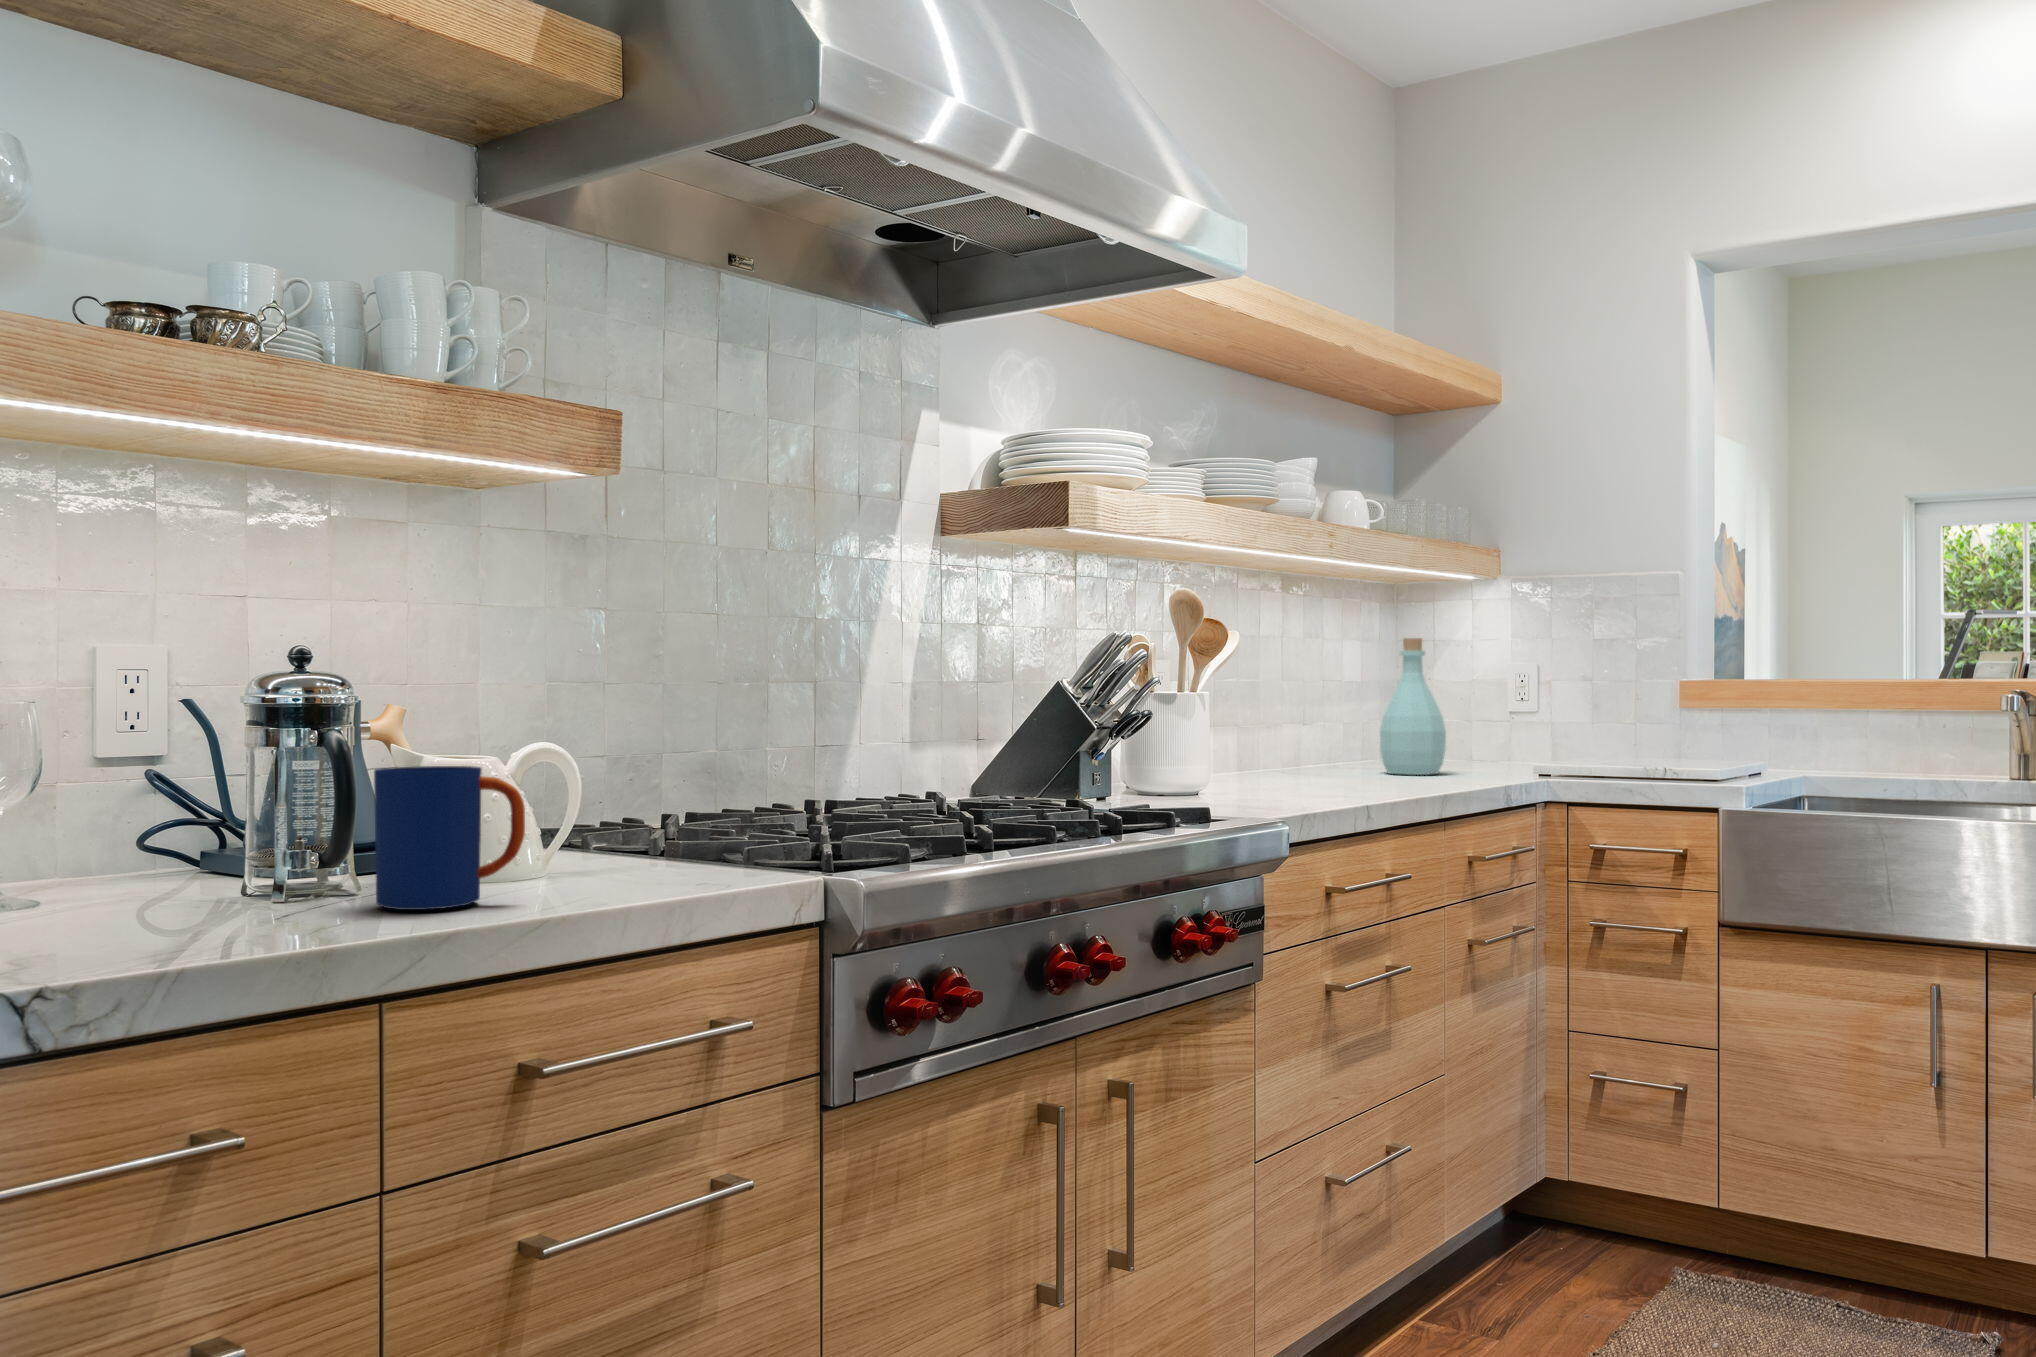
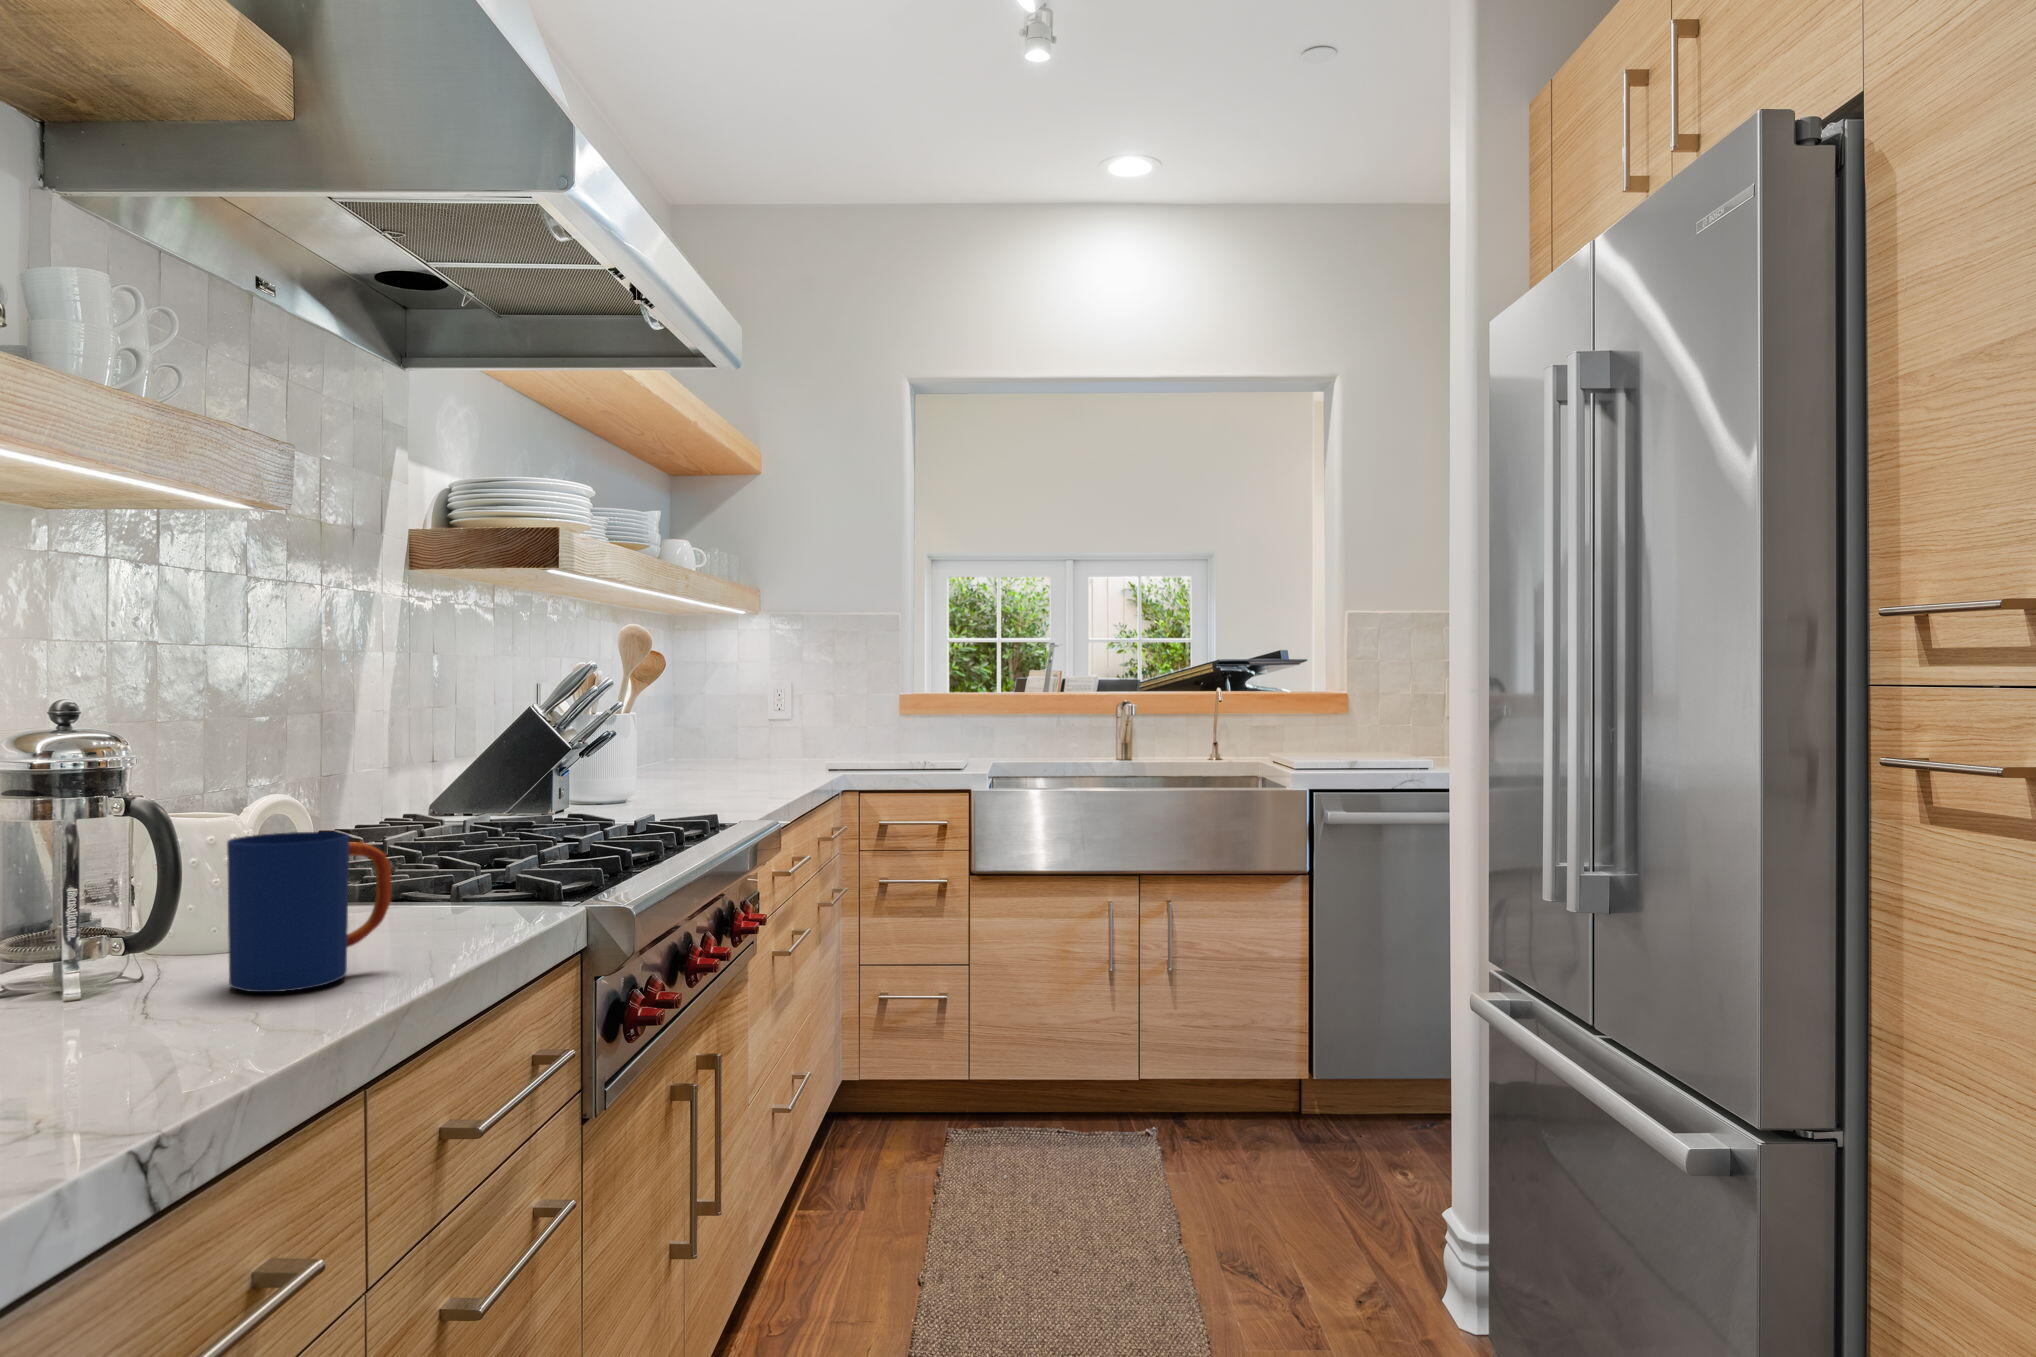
bottle: present [1380,638,1446,775] -> none [720,664,775,775]

